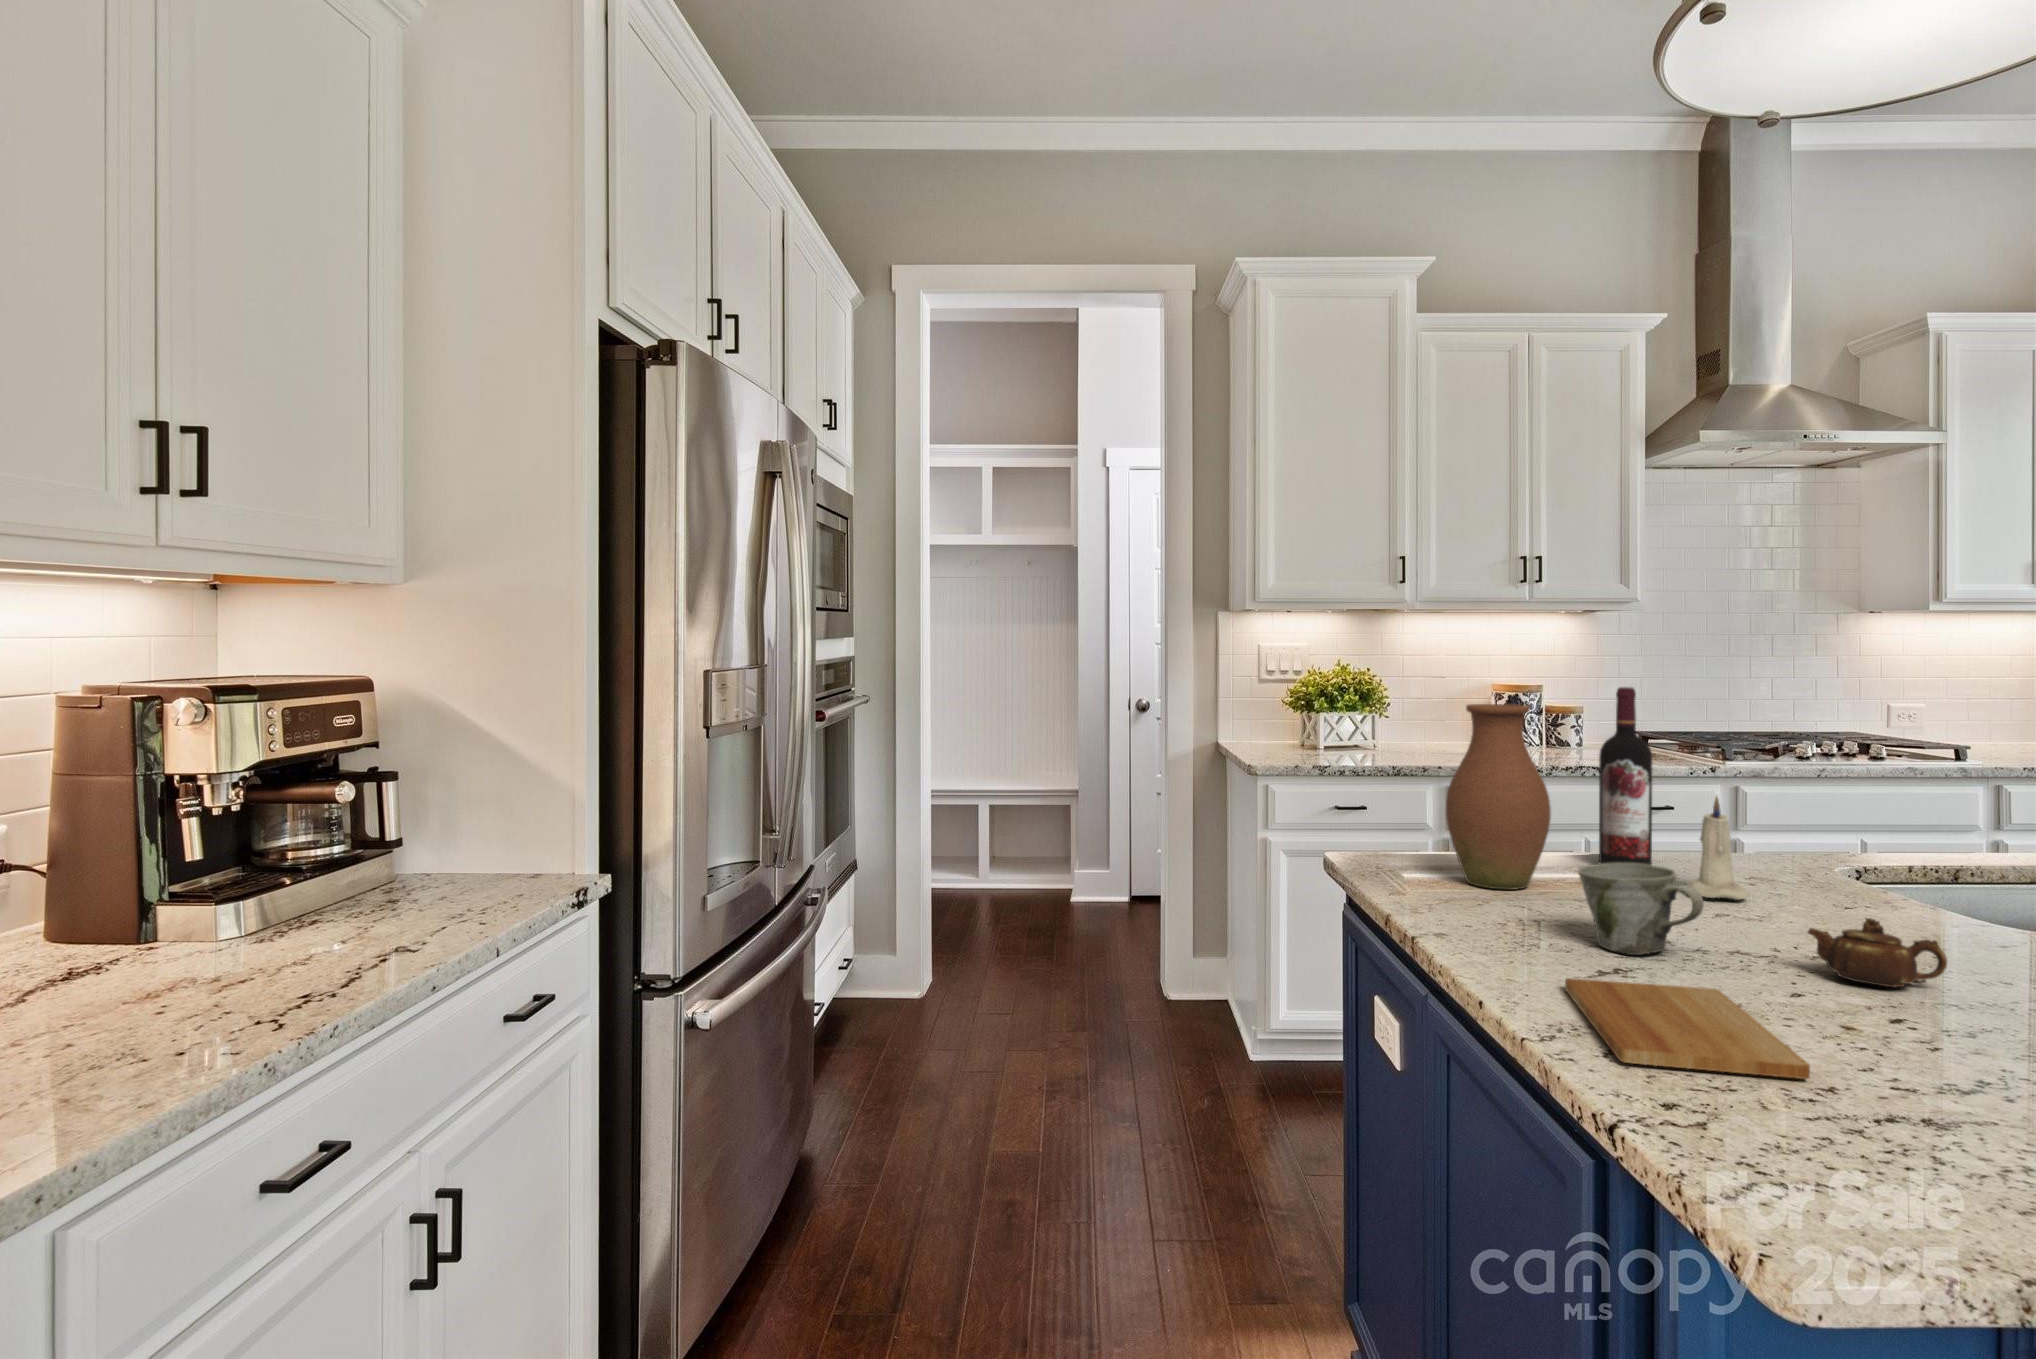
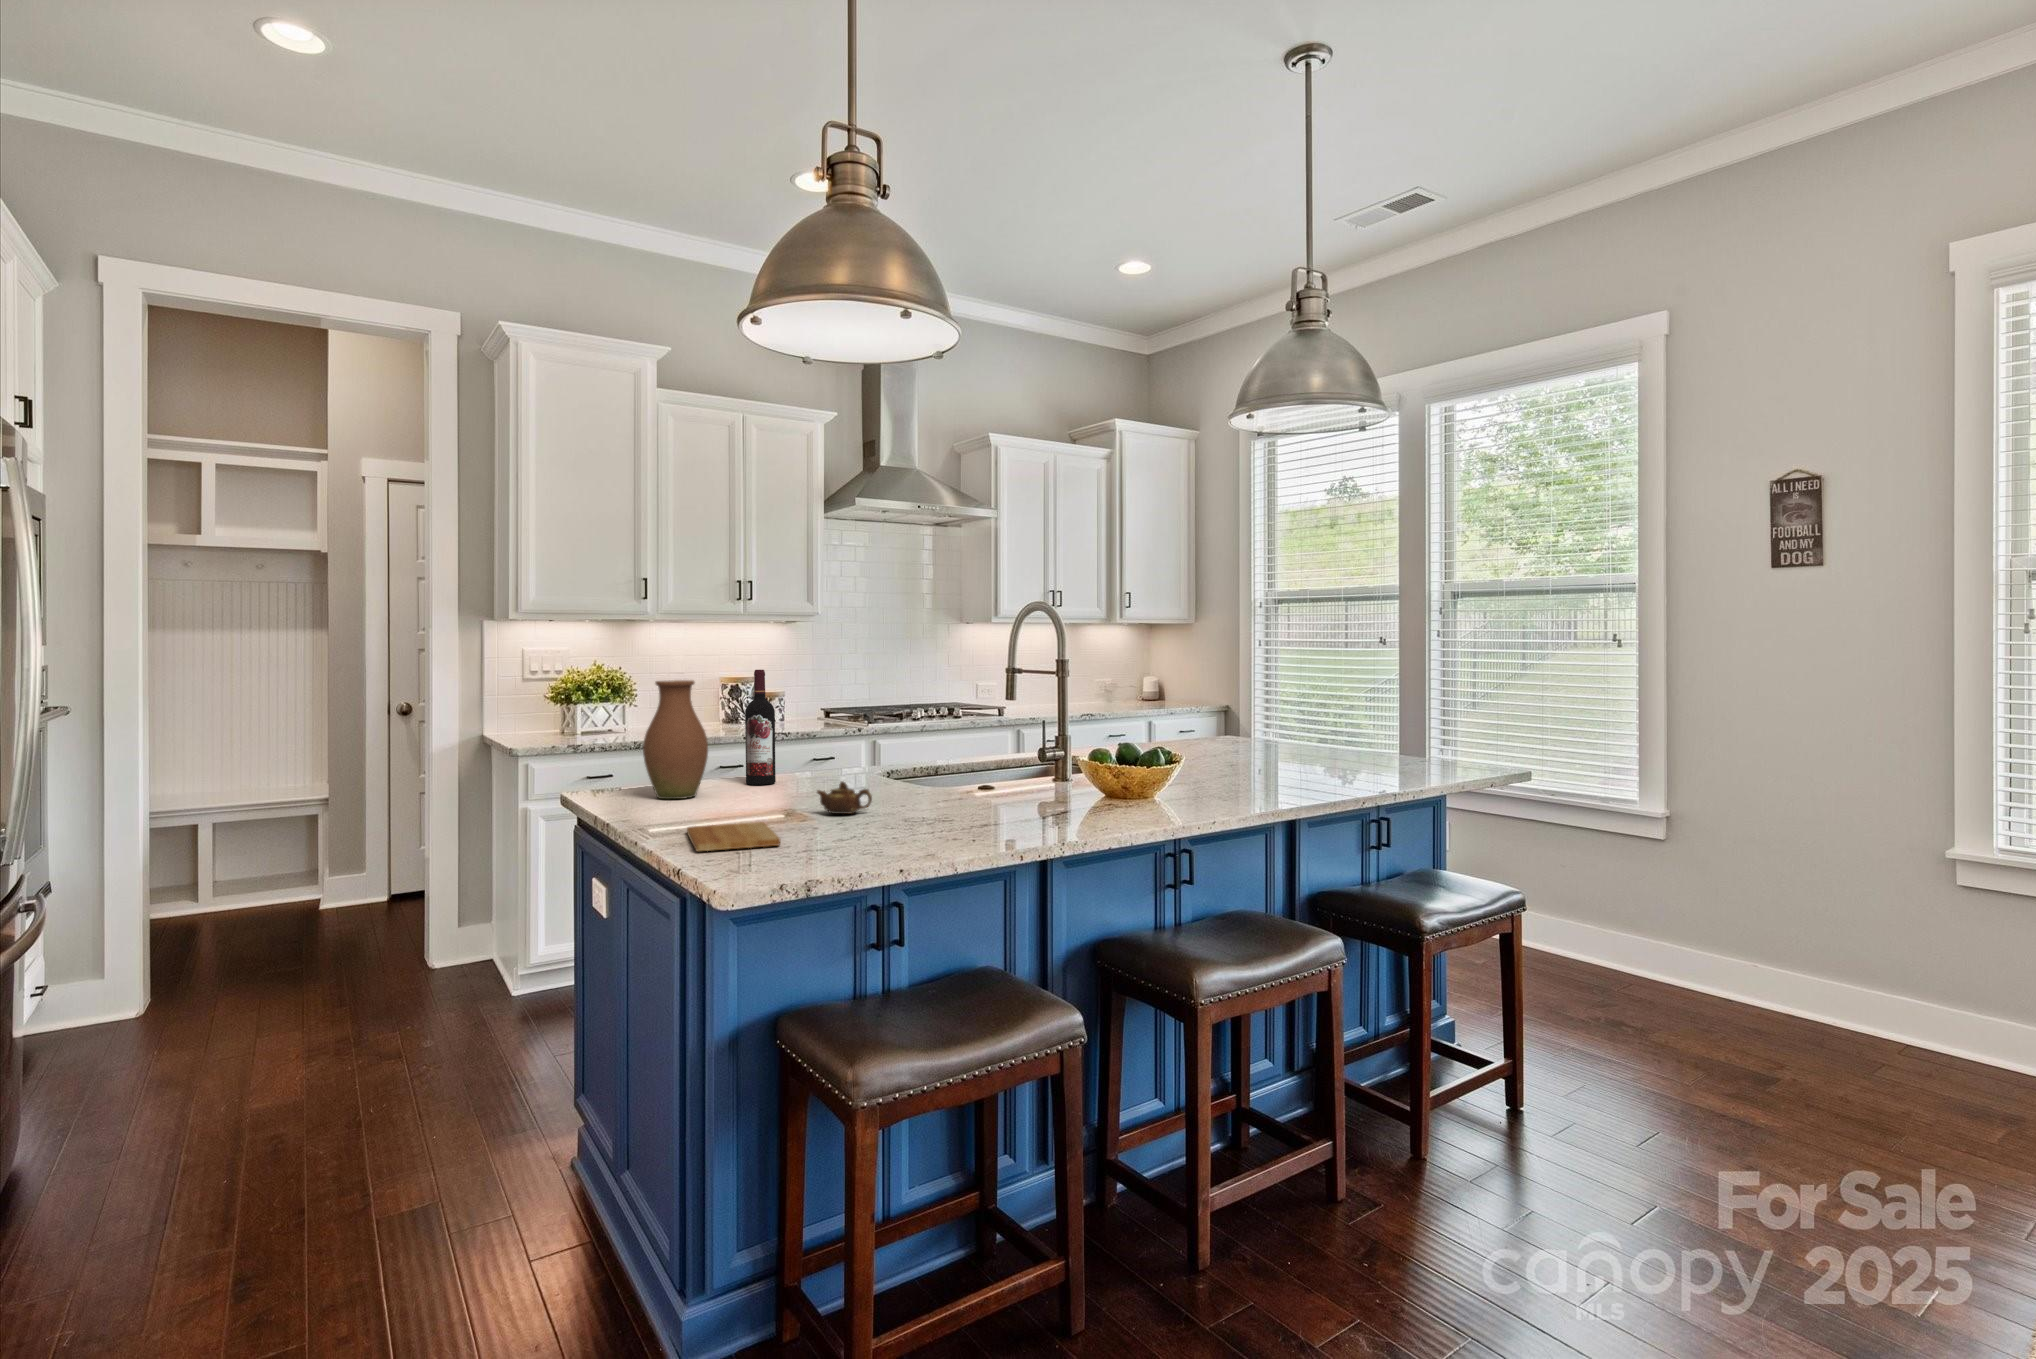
candle: present [1687,796,1750,900] -> none [786,731,817,791]
mug: present [1579,863,1704,955] -> none [707,767,768,817]

